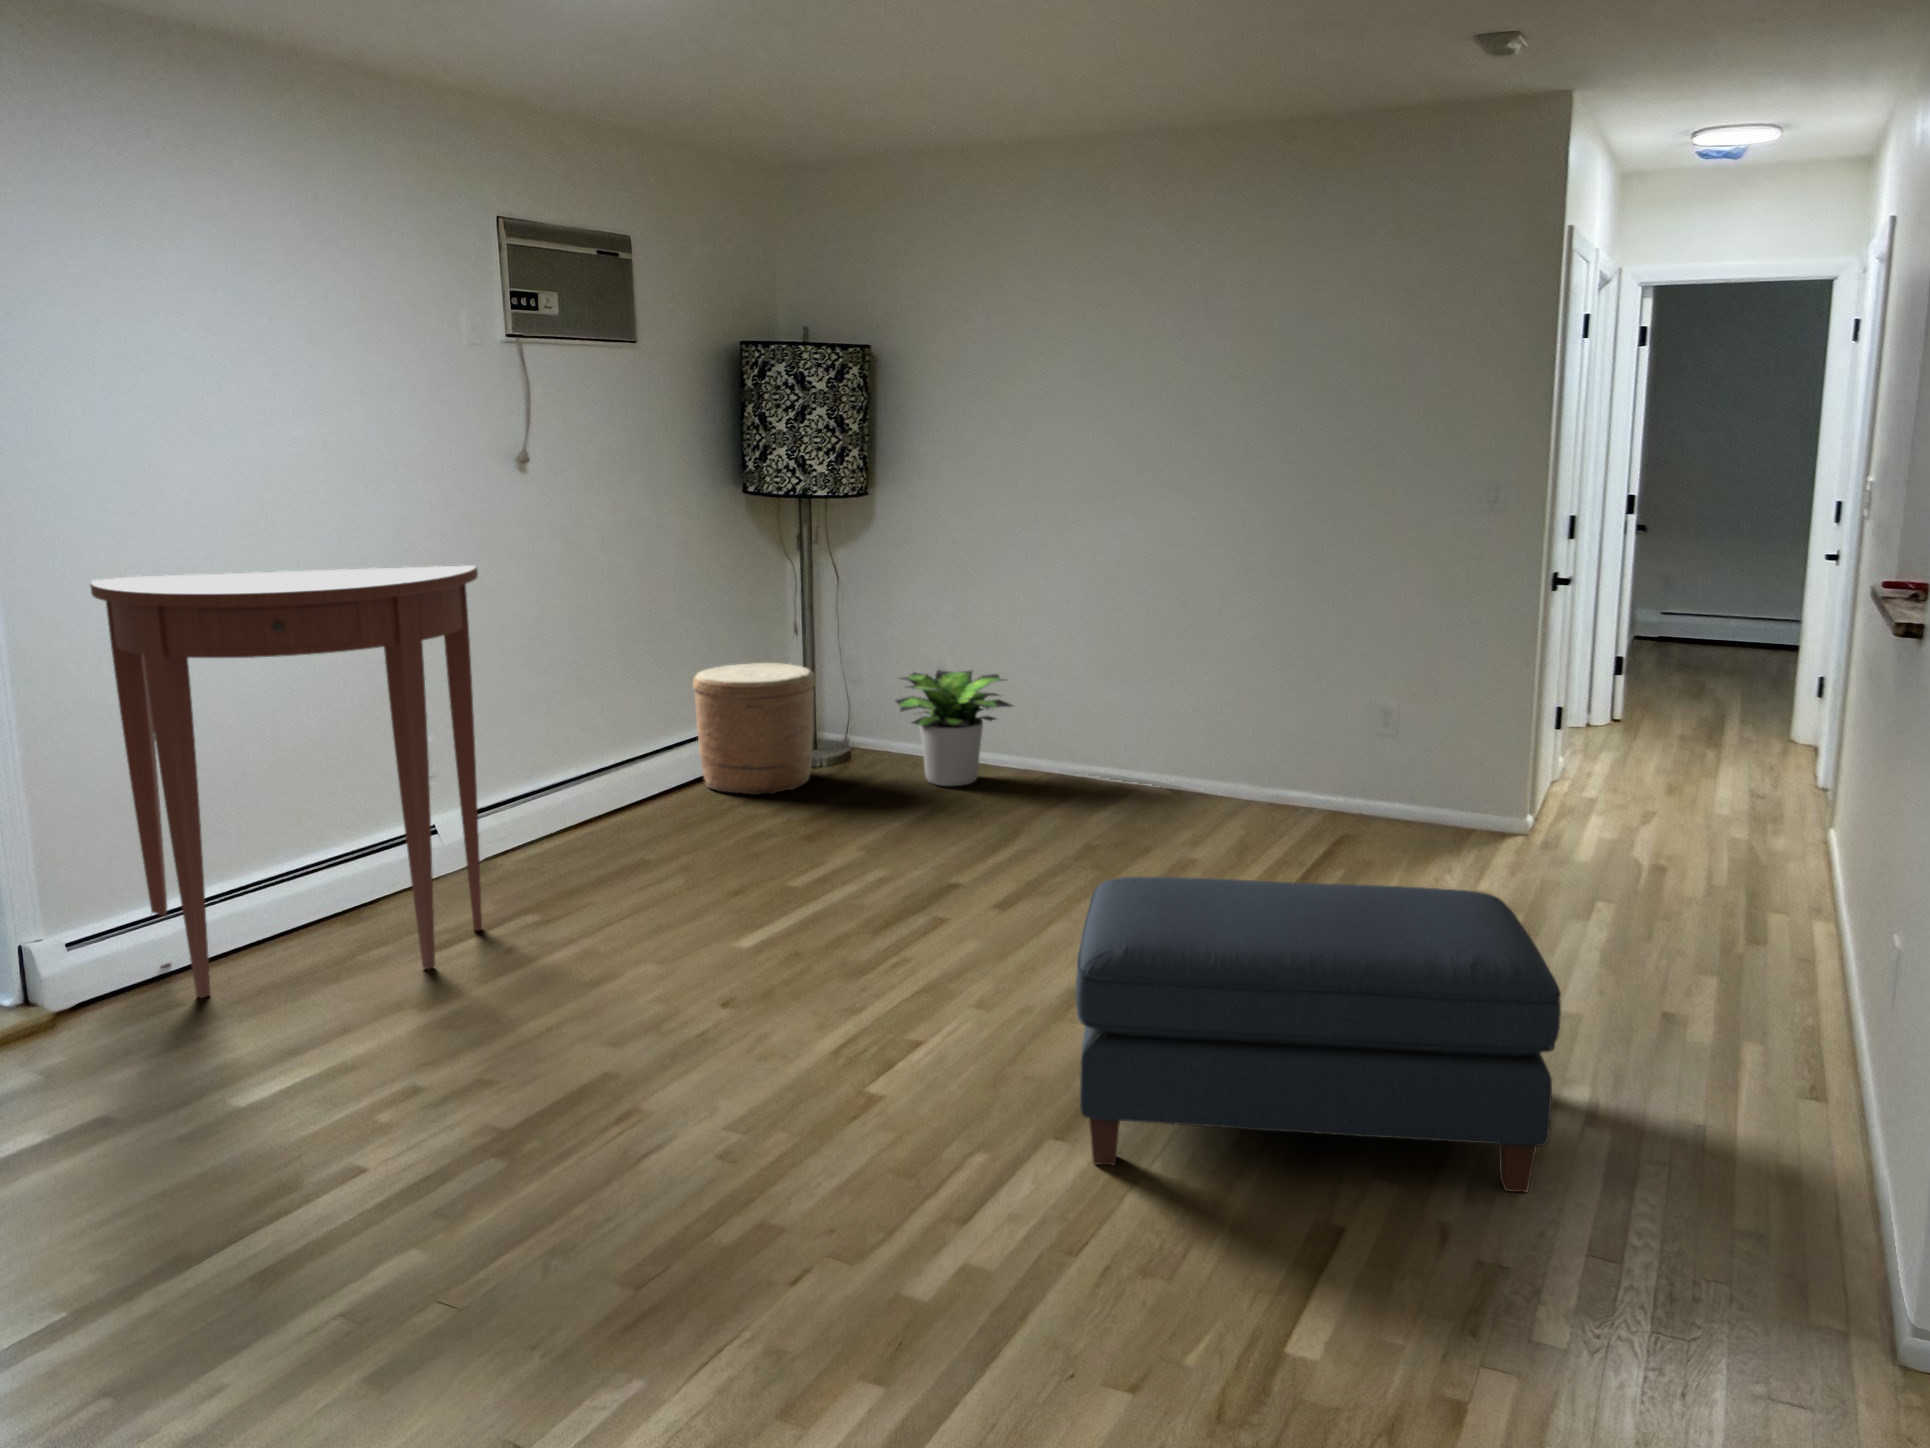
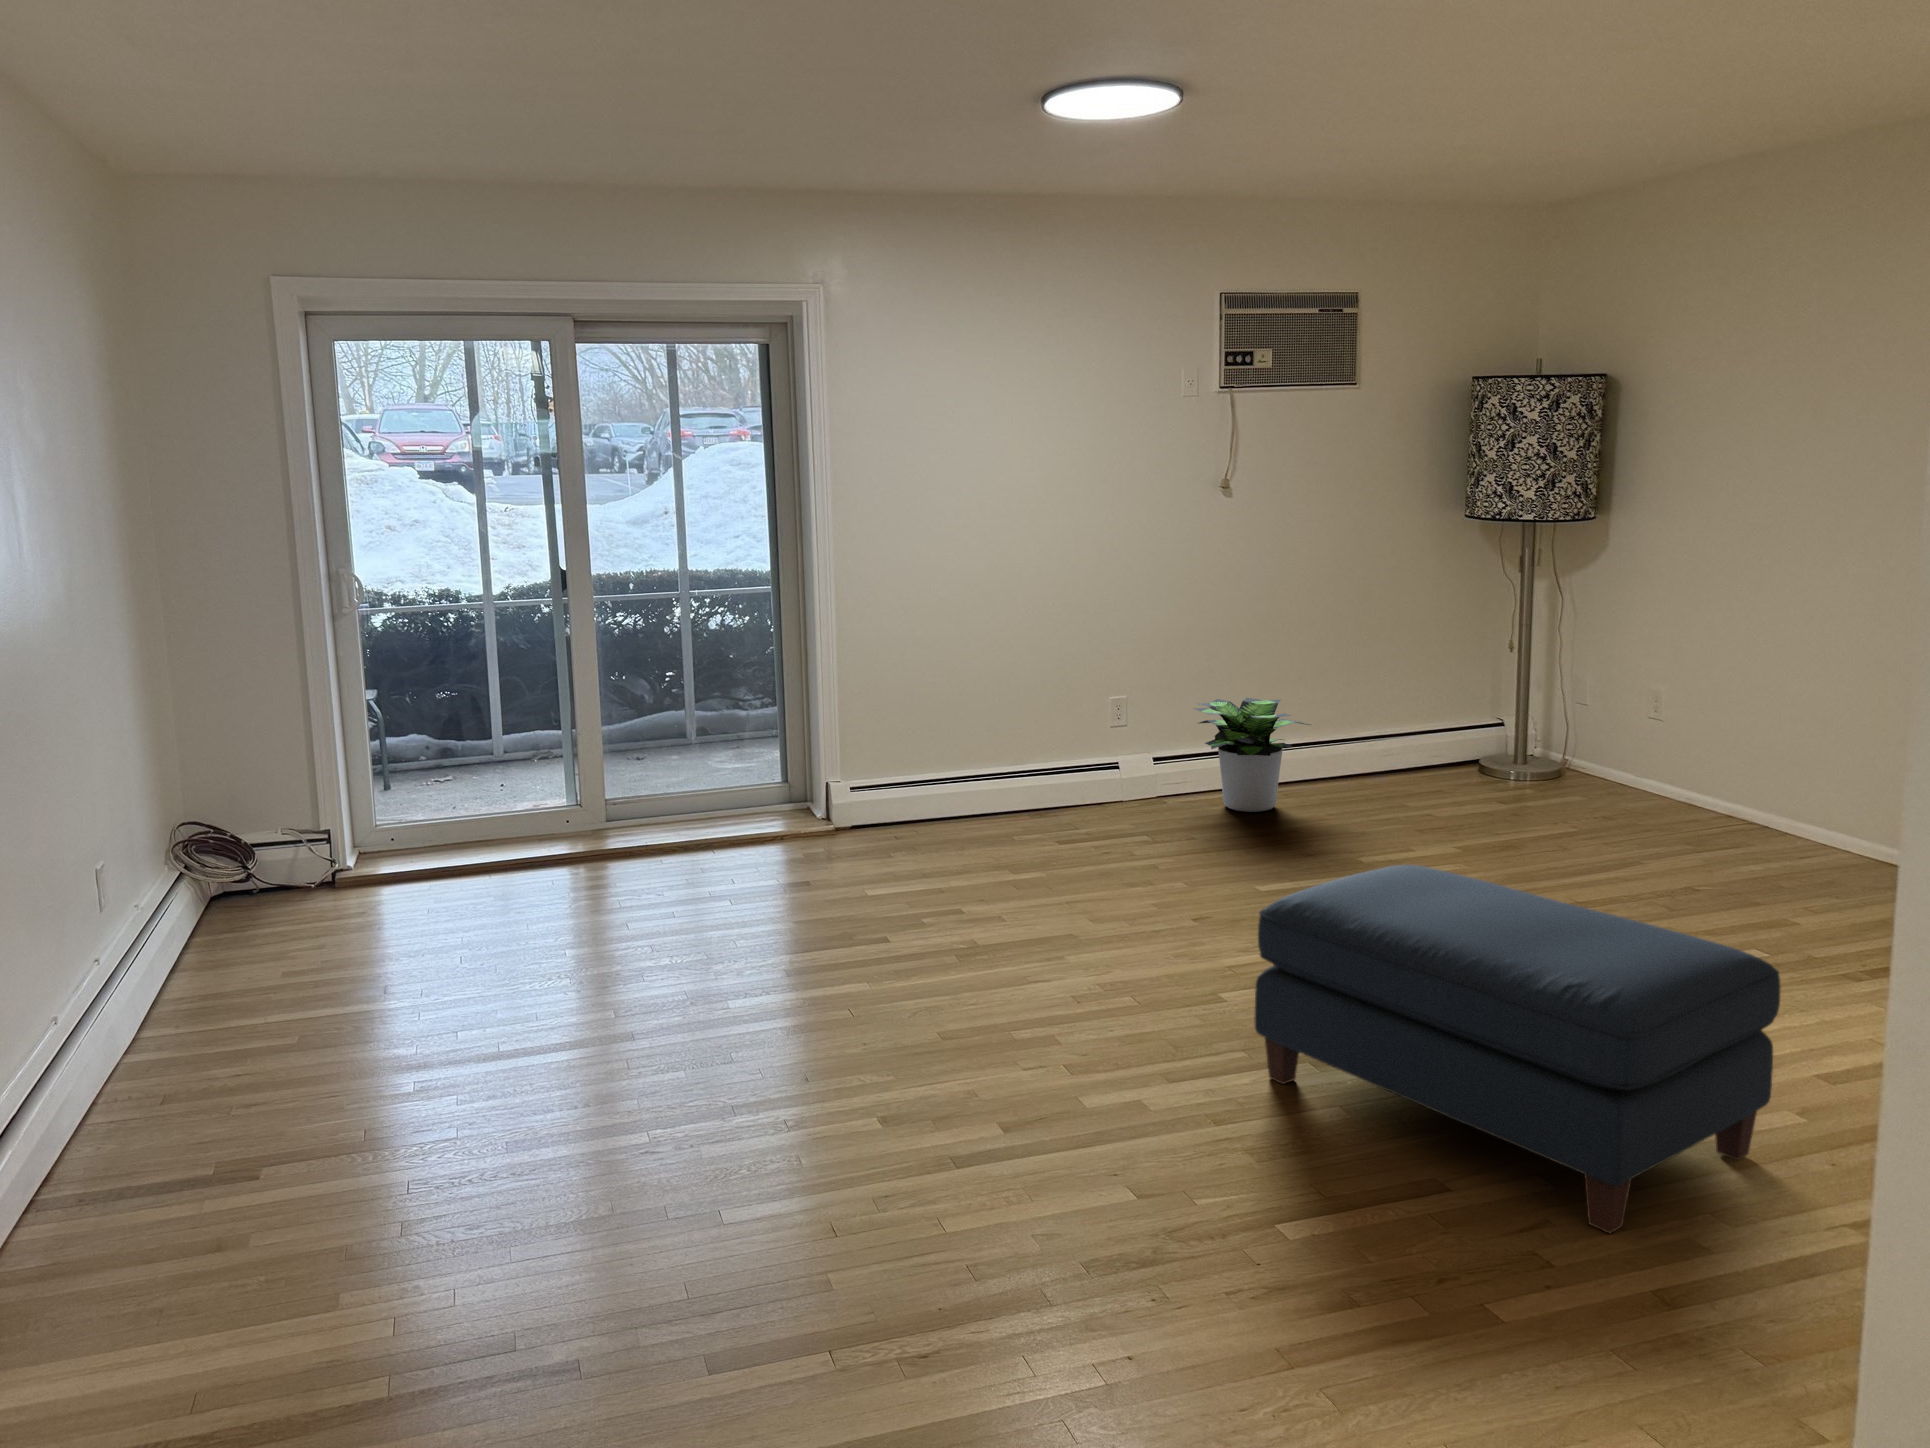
console table: present [90,565,482,998] -> none [883,563,1113,851]
woven basket: present [693,663,816,795] -> none [1384,674,1503,795]
potted plant: present [896,670,1012,786] -> present [1194,698,1309,812]

